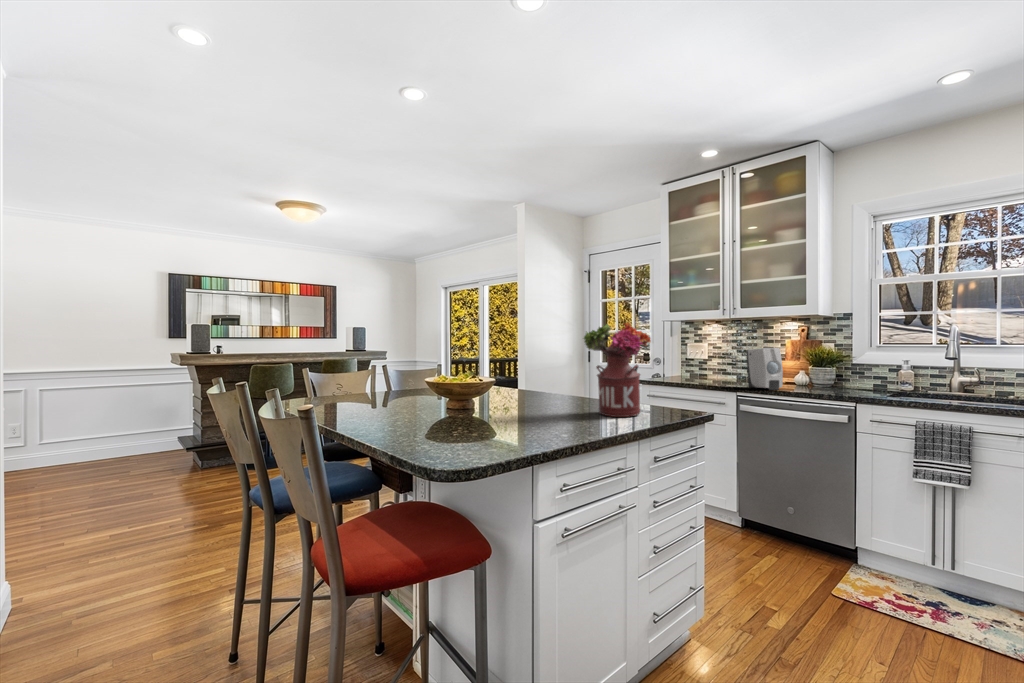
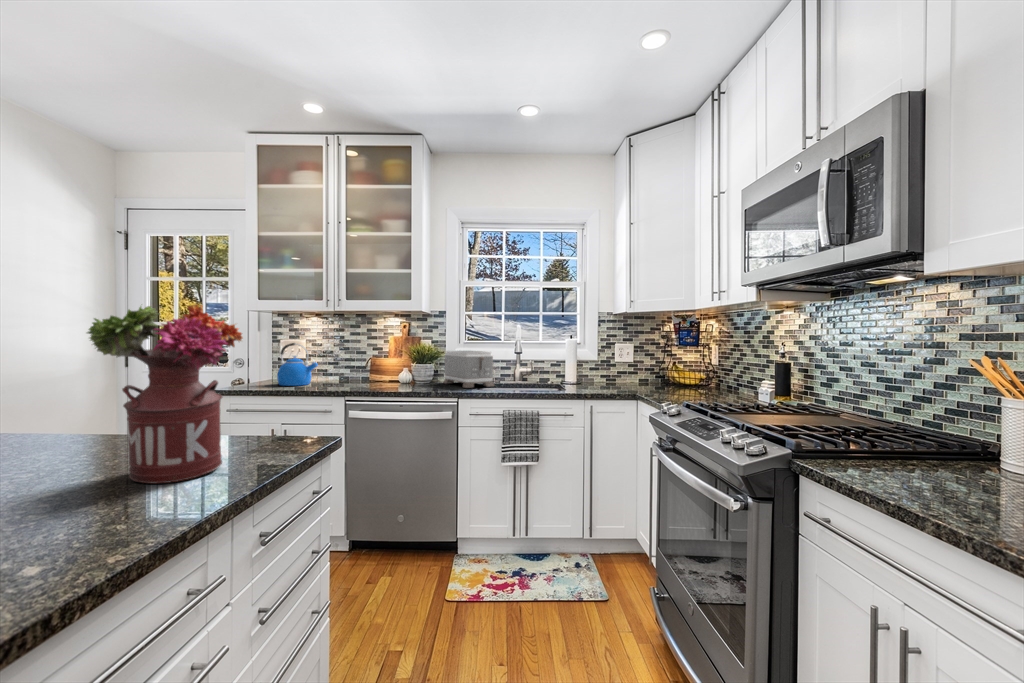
kettle: none [684,346,717,381] -> present [277,343,318,386]
soap dispenser: present [746,348,783,390] -> none [354,345,392,391]
toaster: none [846,354,911,395] -> present [444,350,494,388]

